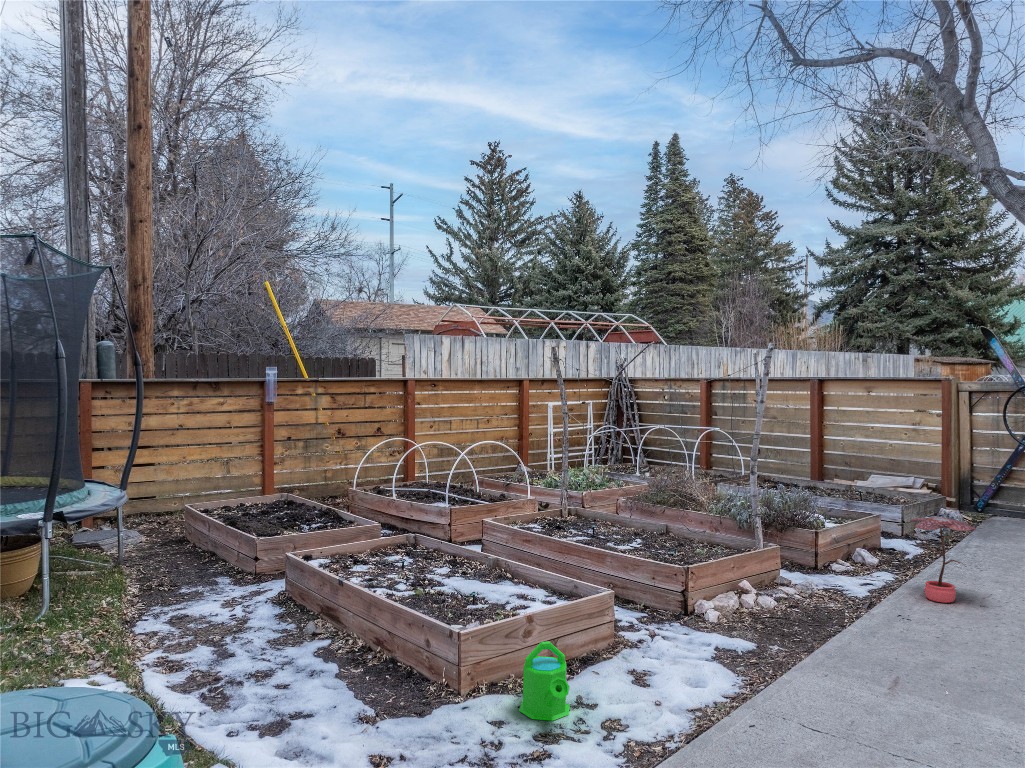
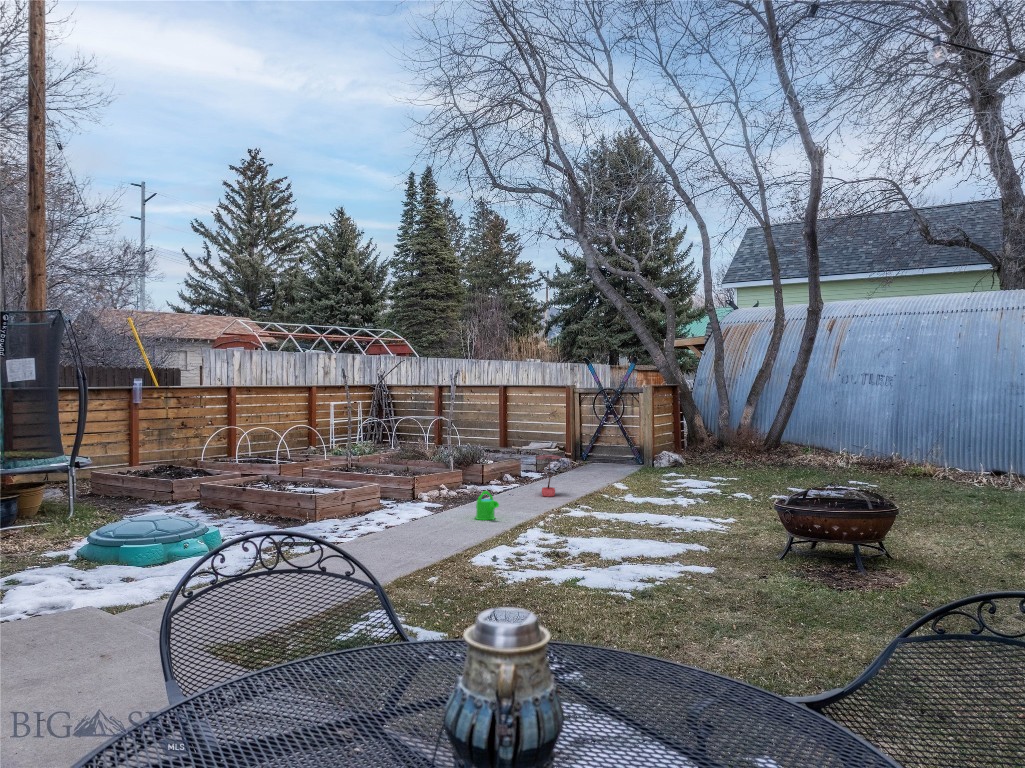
watering can: present [519,641,570,721] -> present [475,491,499,520]

